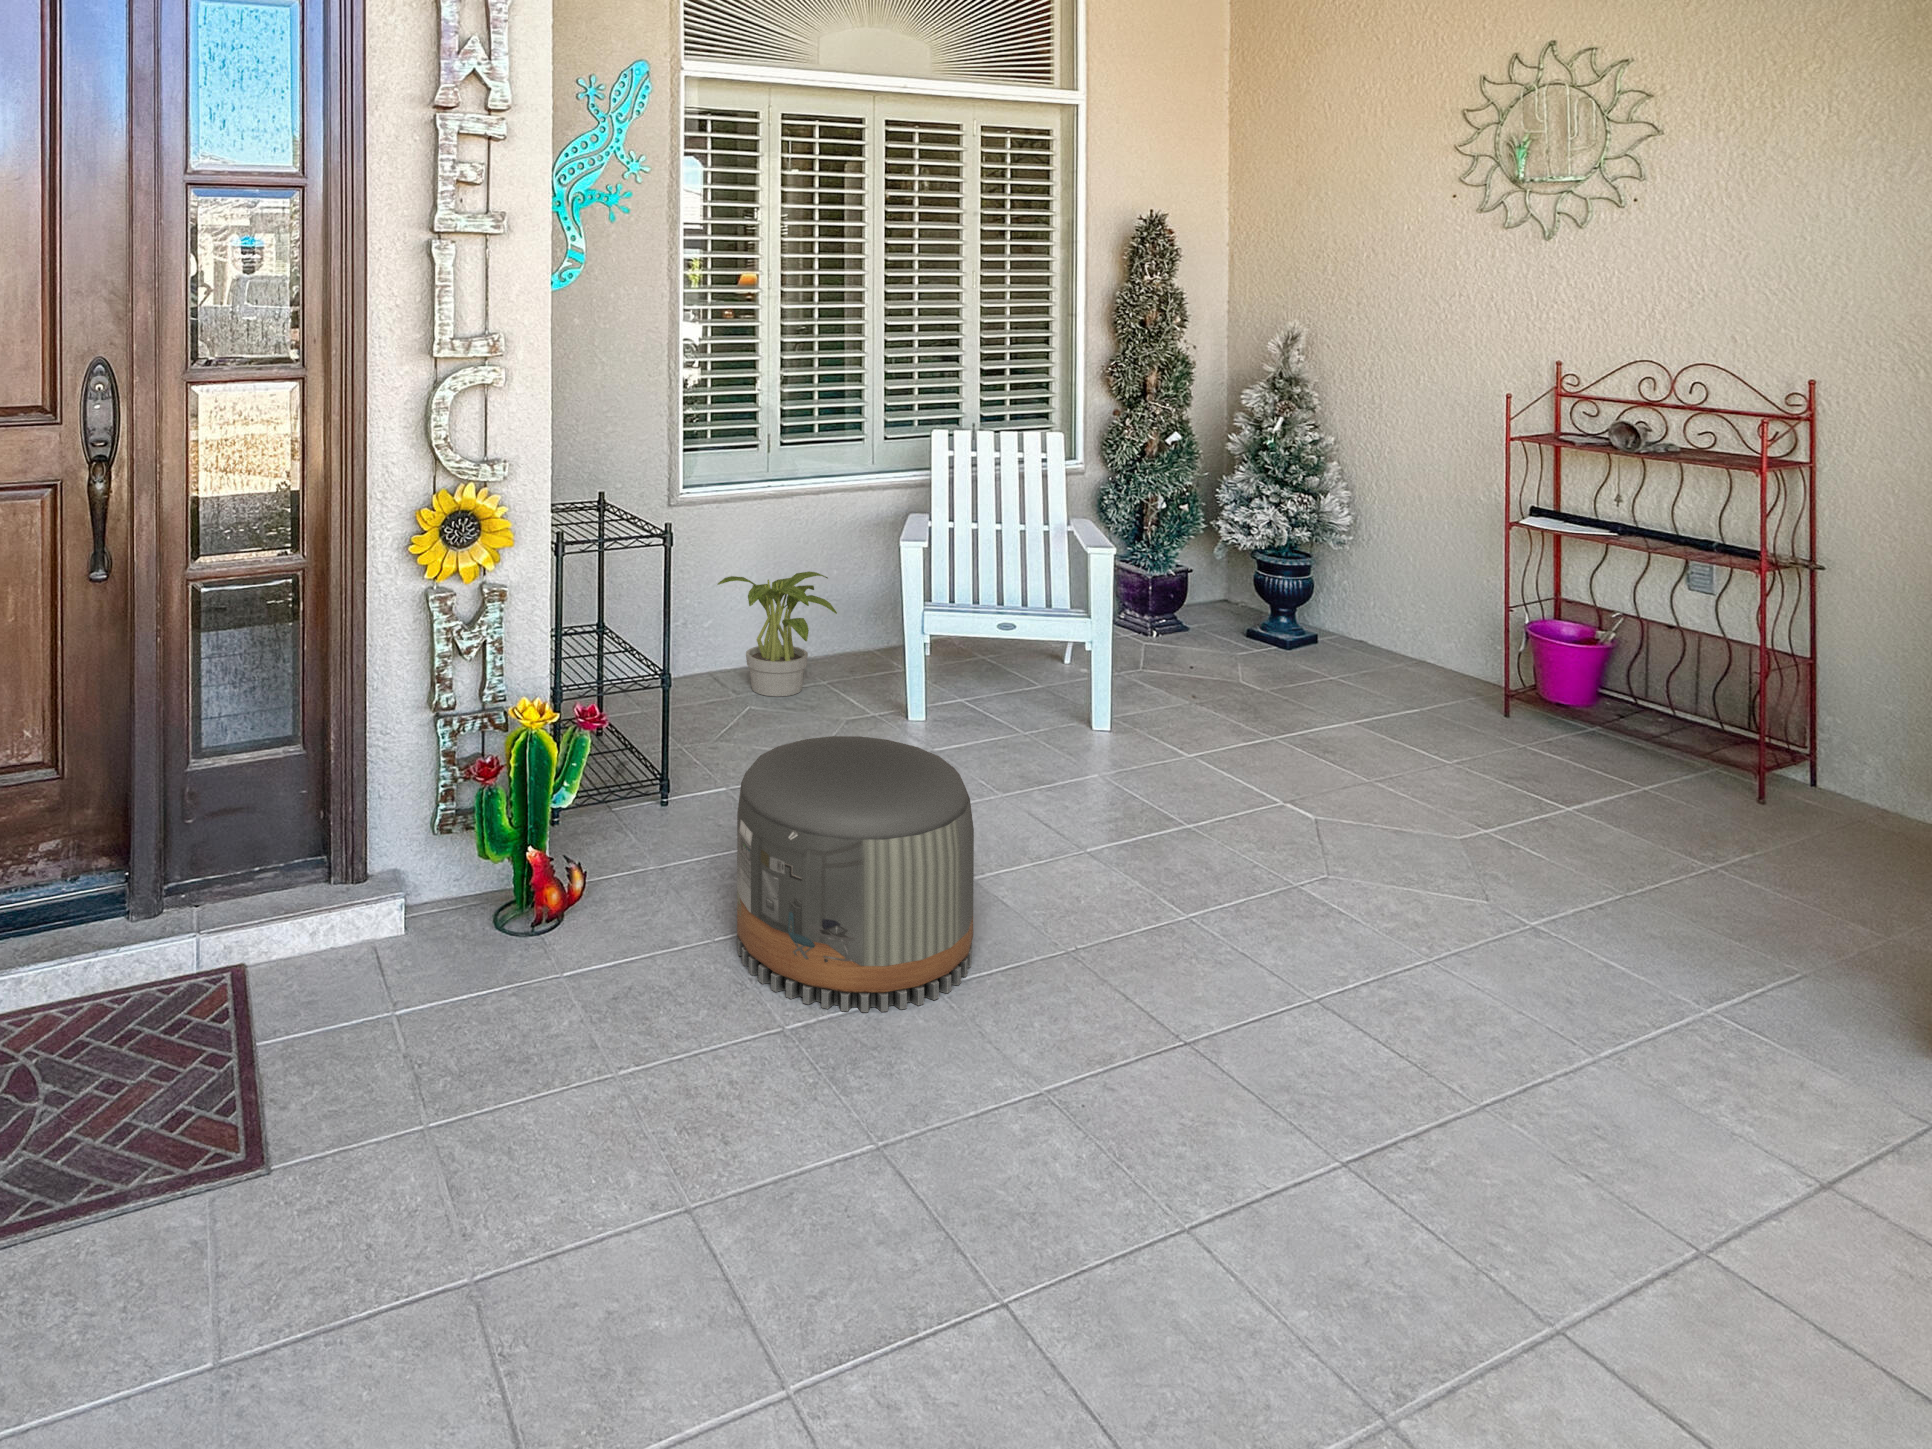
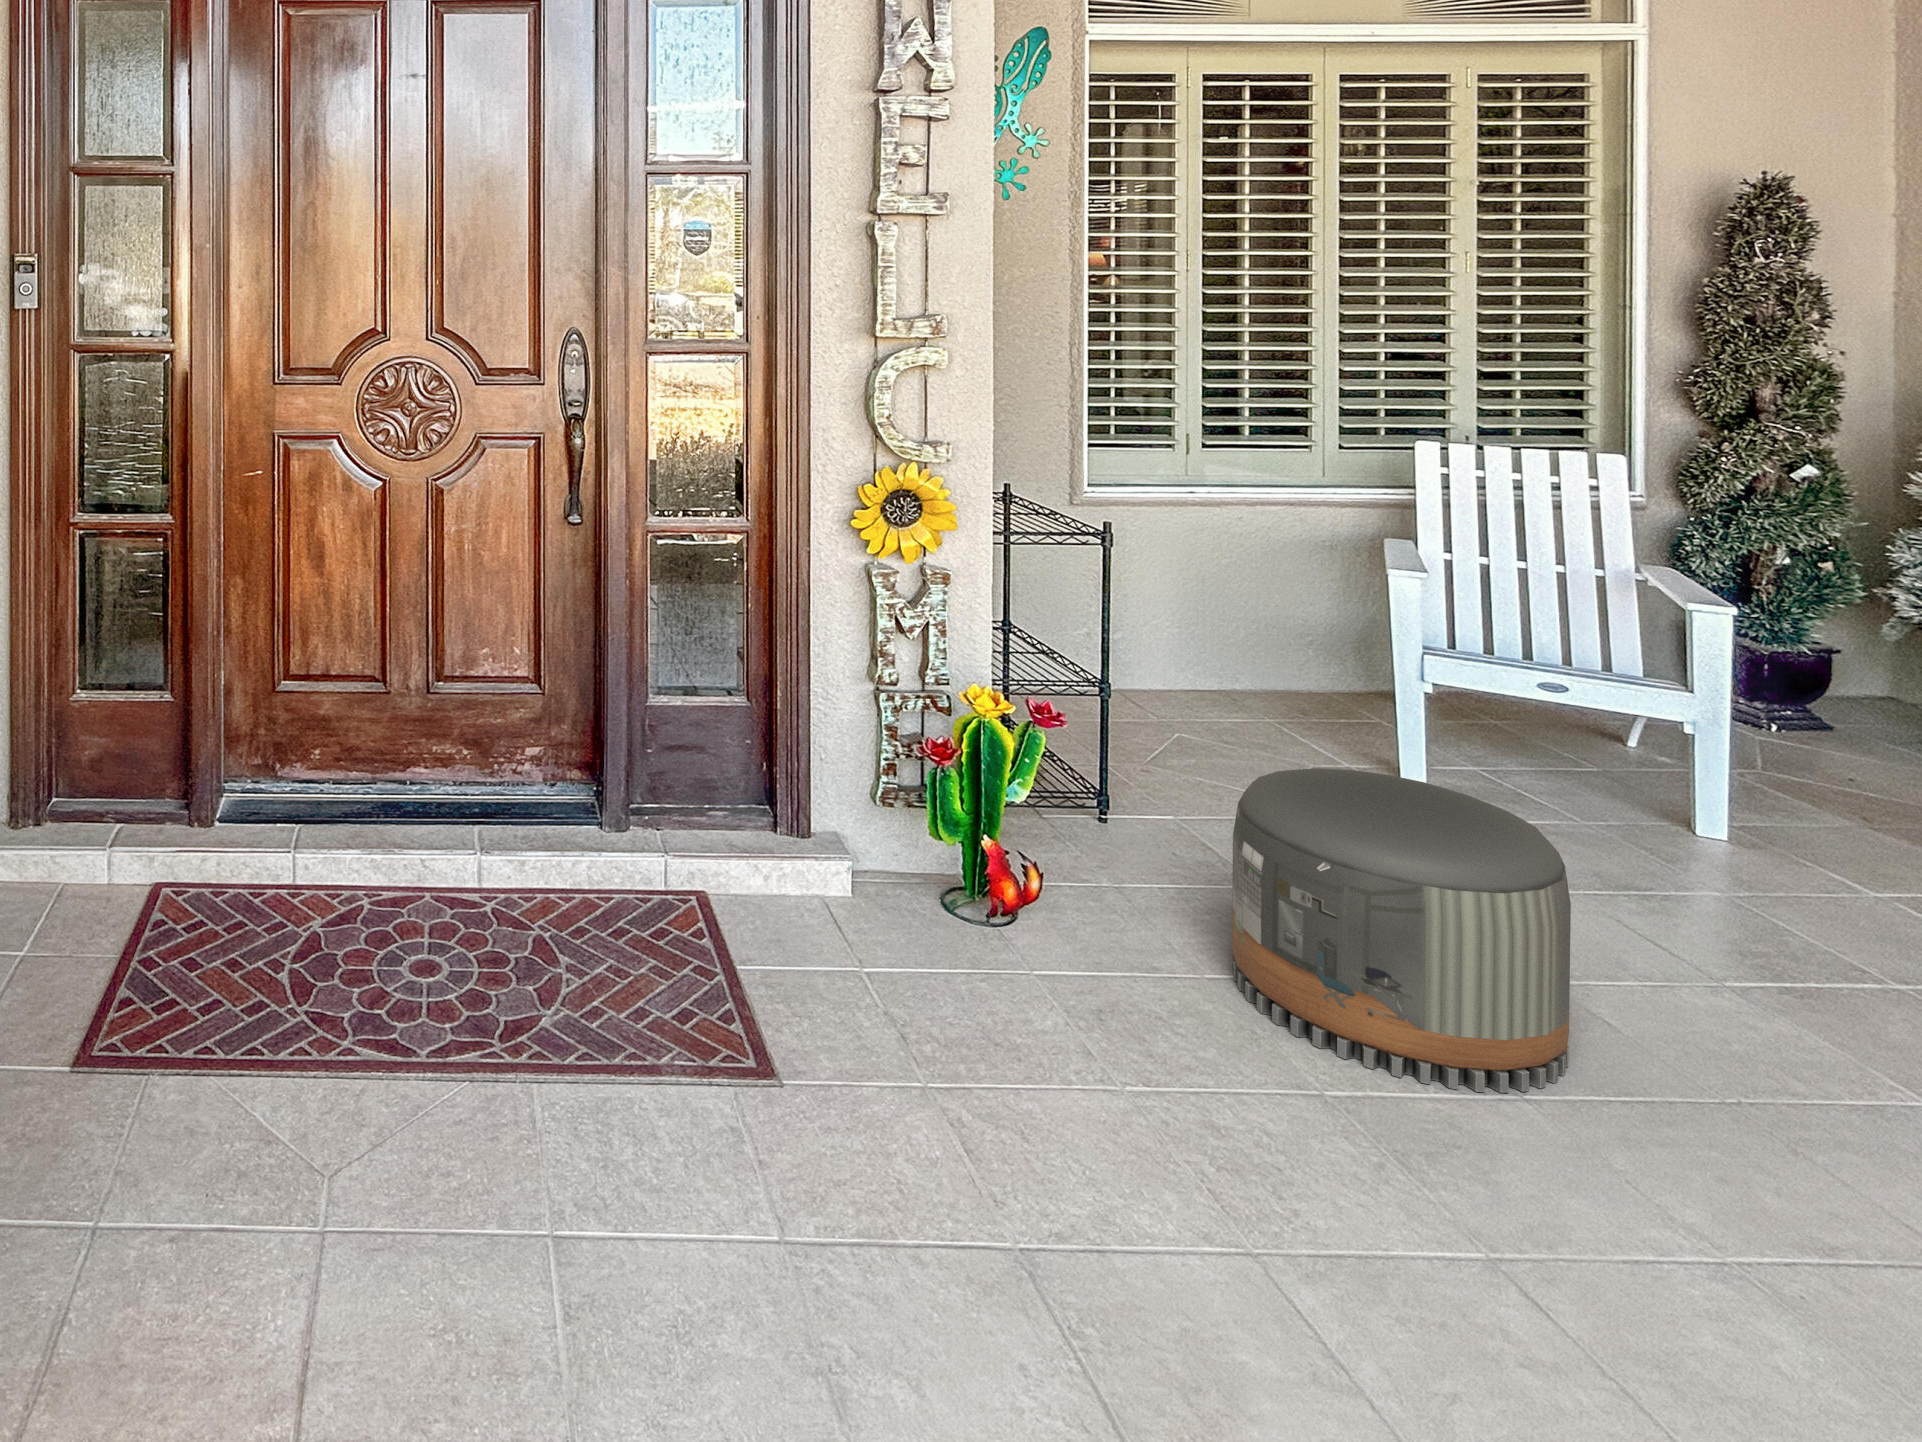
potted plant: present [718,571,837,696] -> none [1139,591,1296,731]

